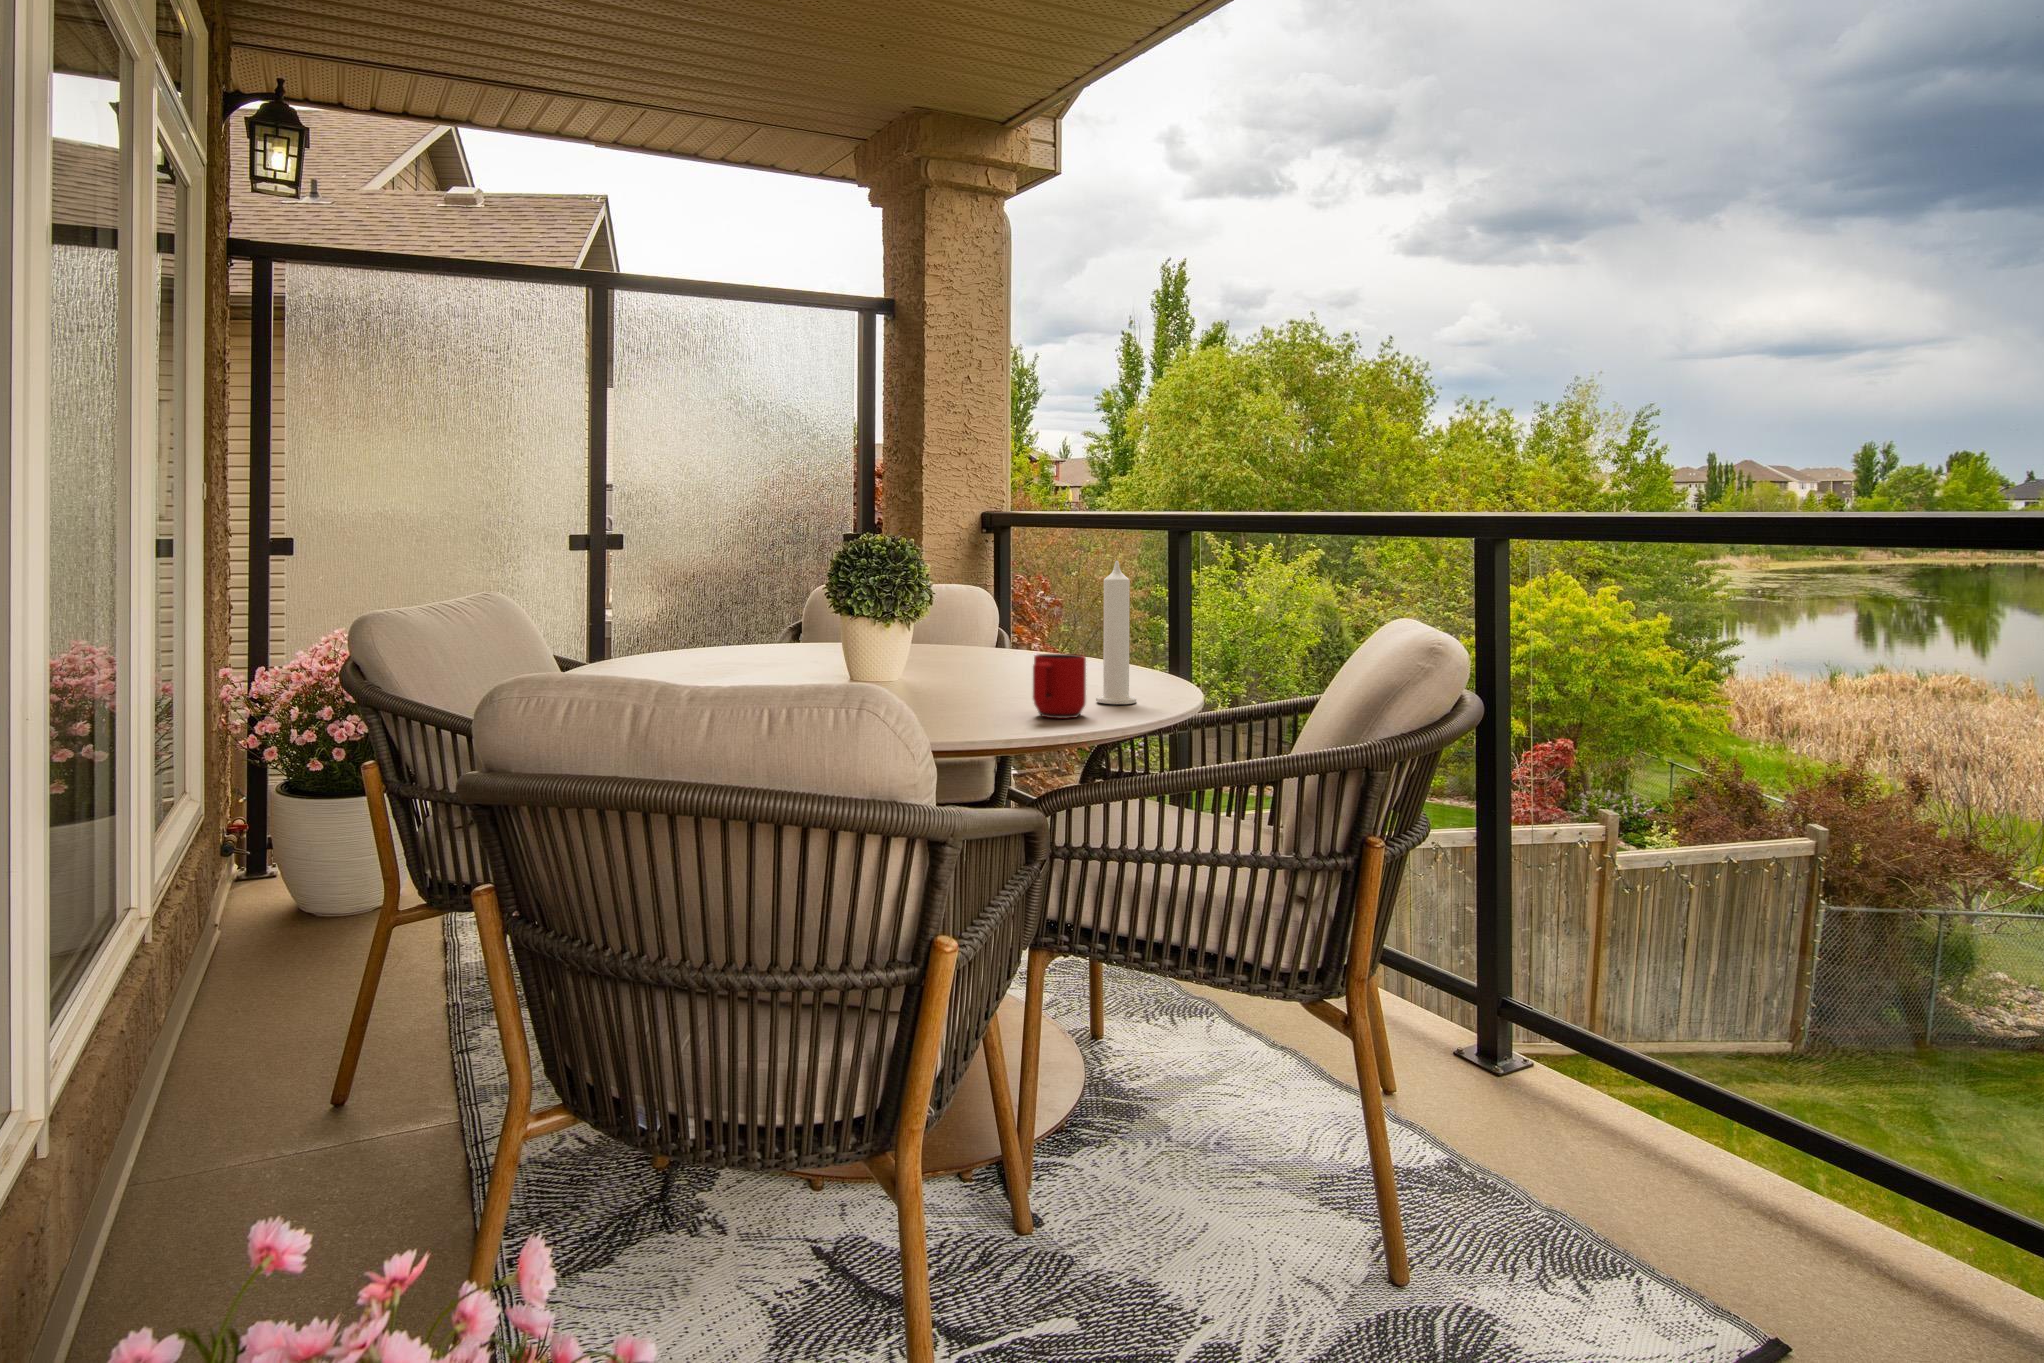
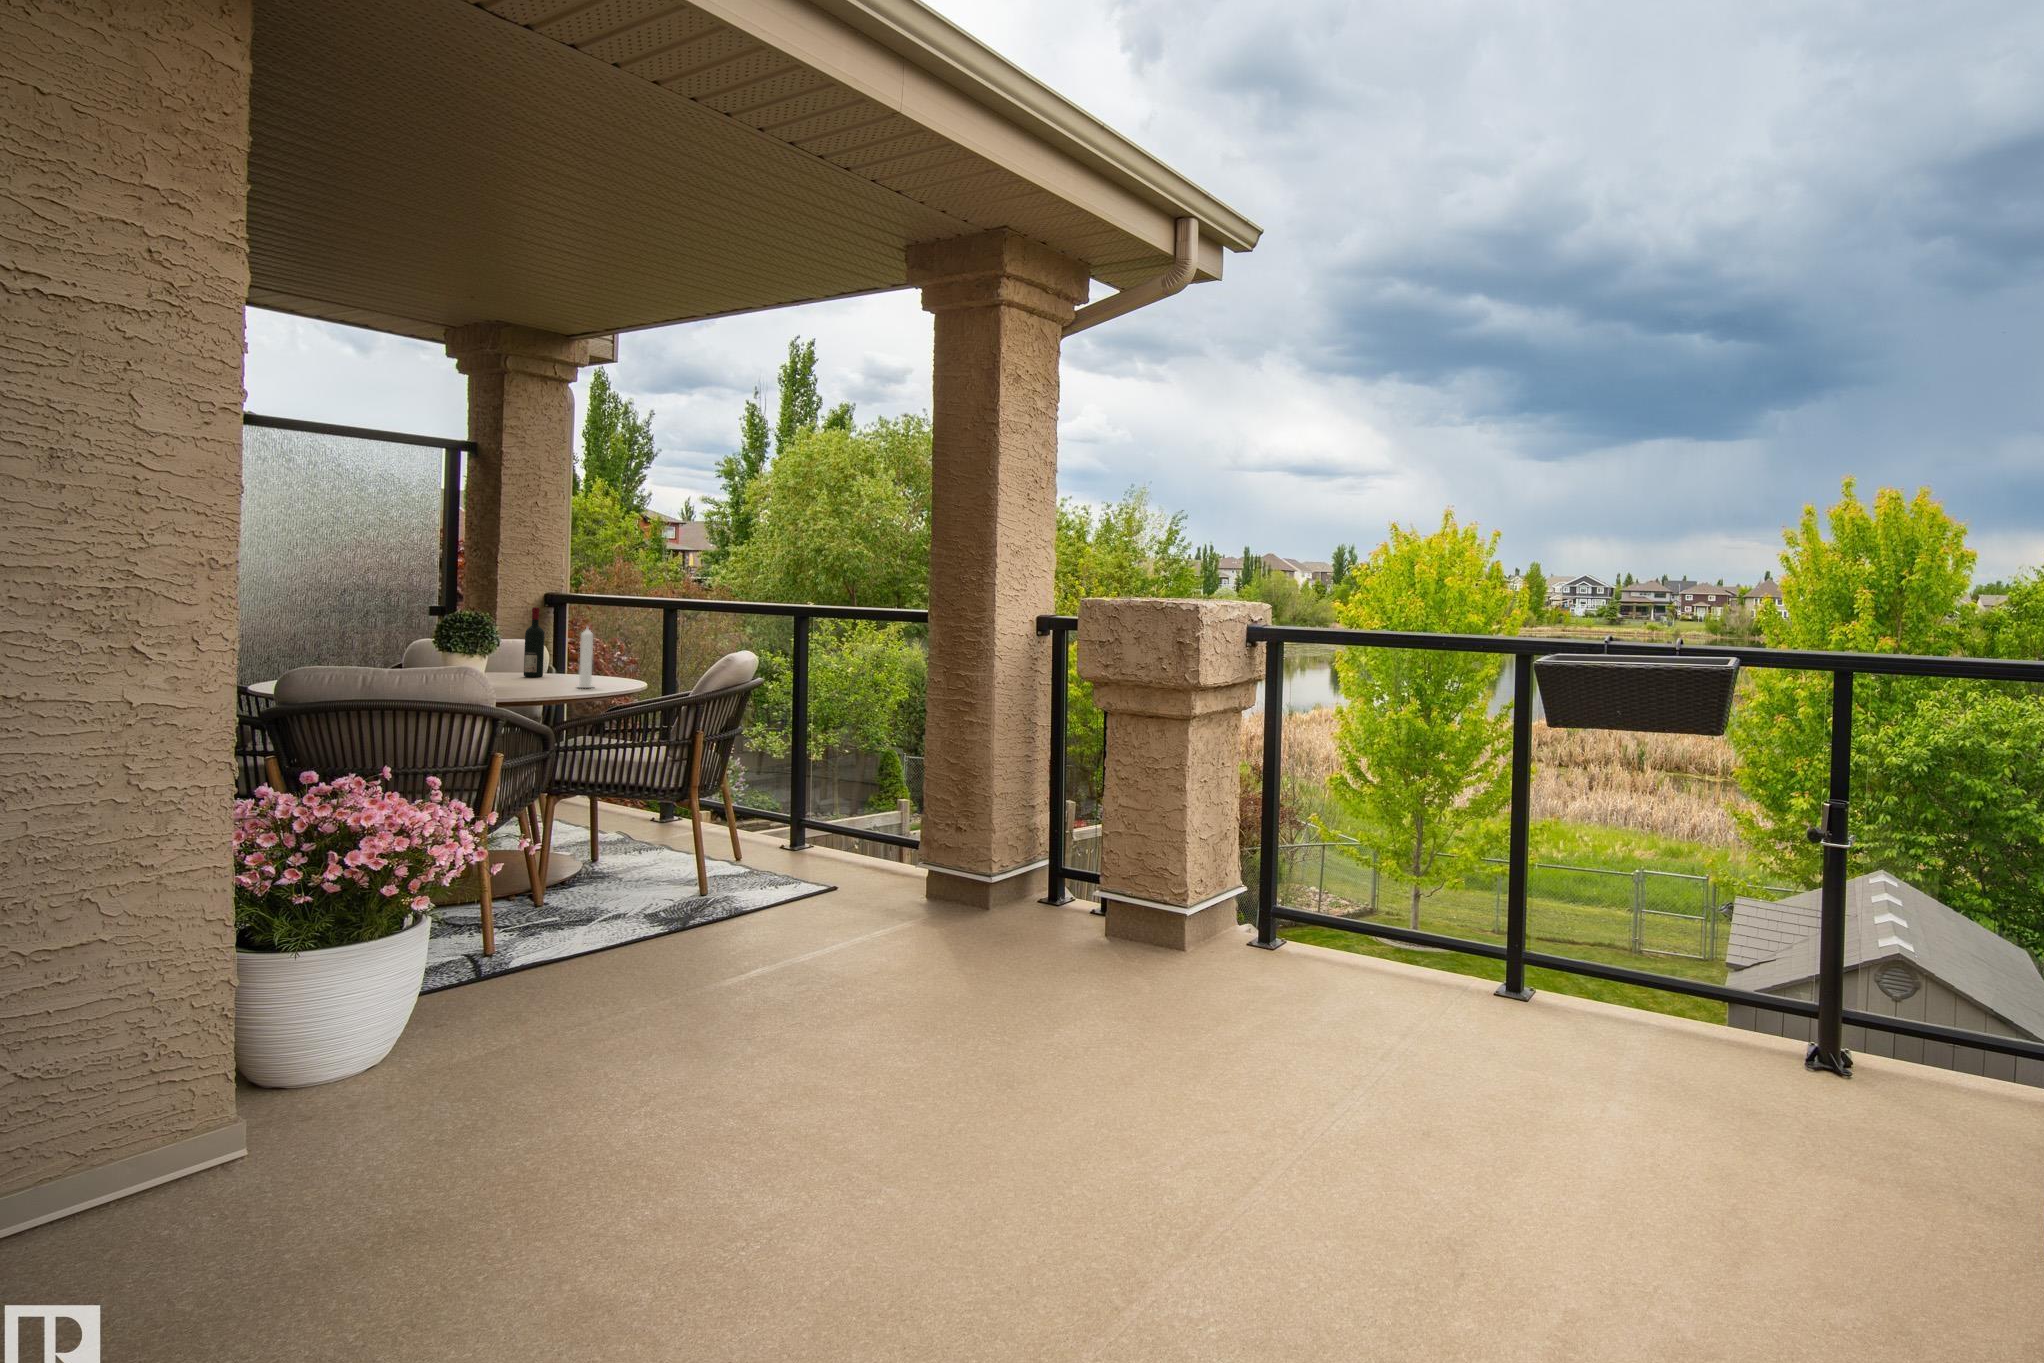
wine bottle: none [980,528,1014,664] -> present [524,607,544,677]
mug: present [1033,654,1086,718] -> none [540,665,568,692]

